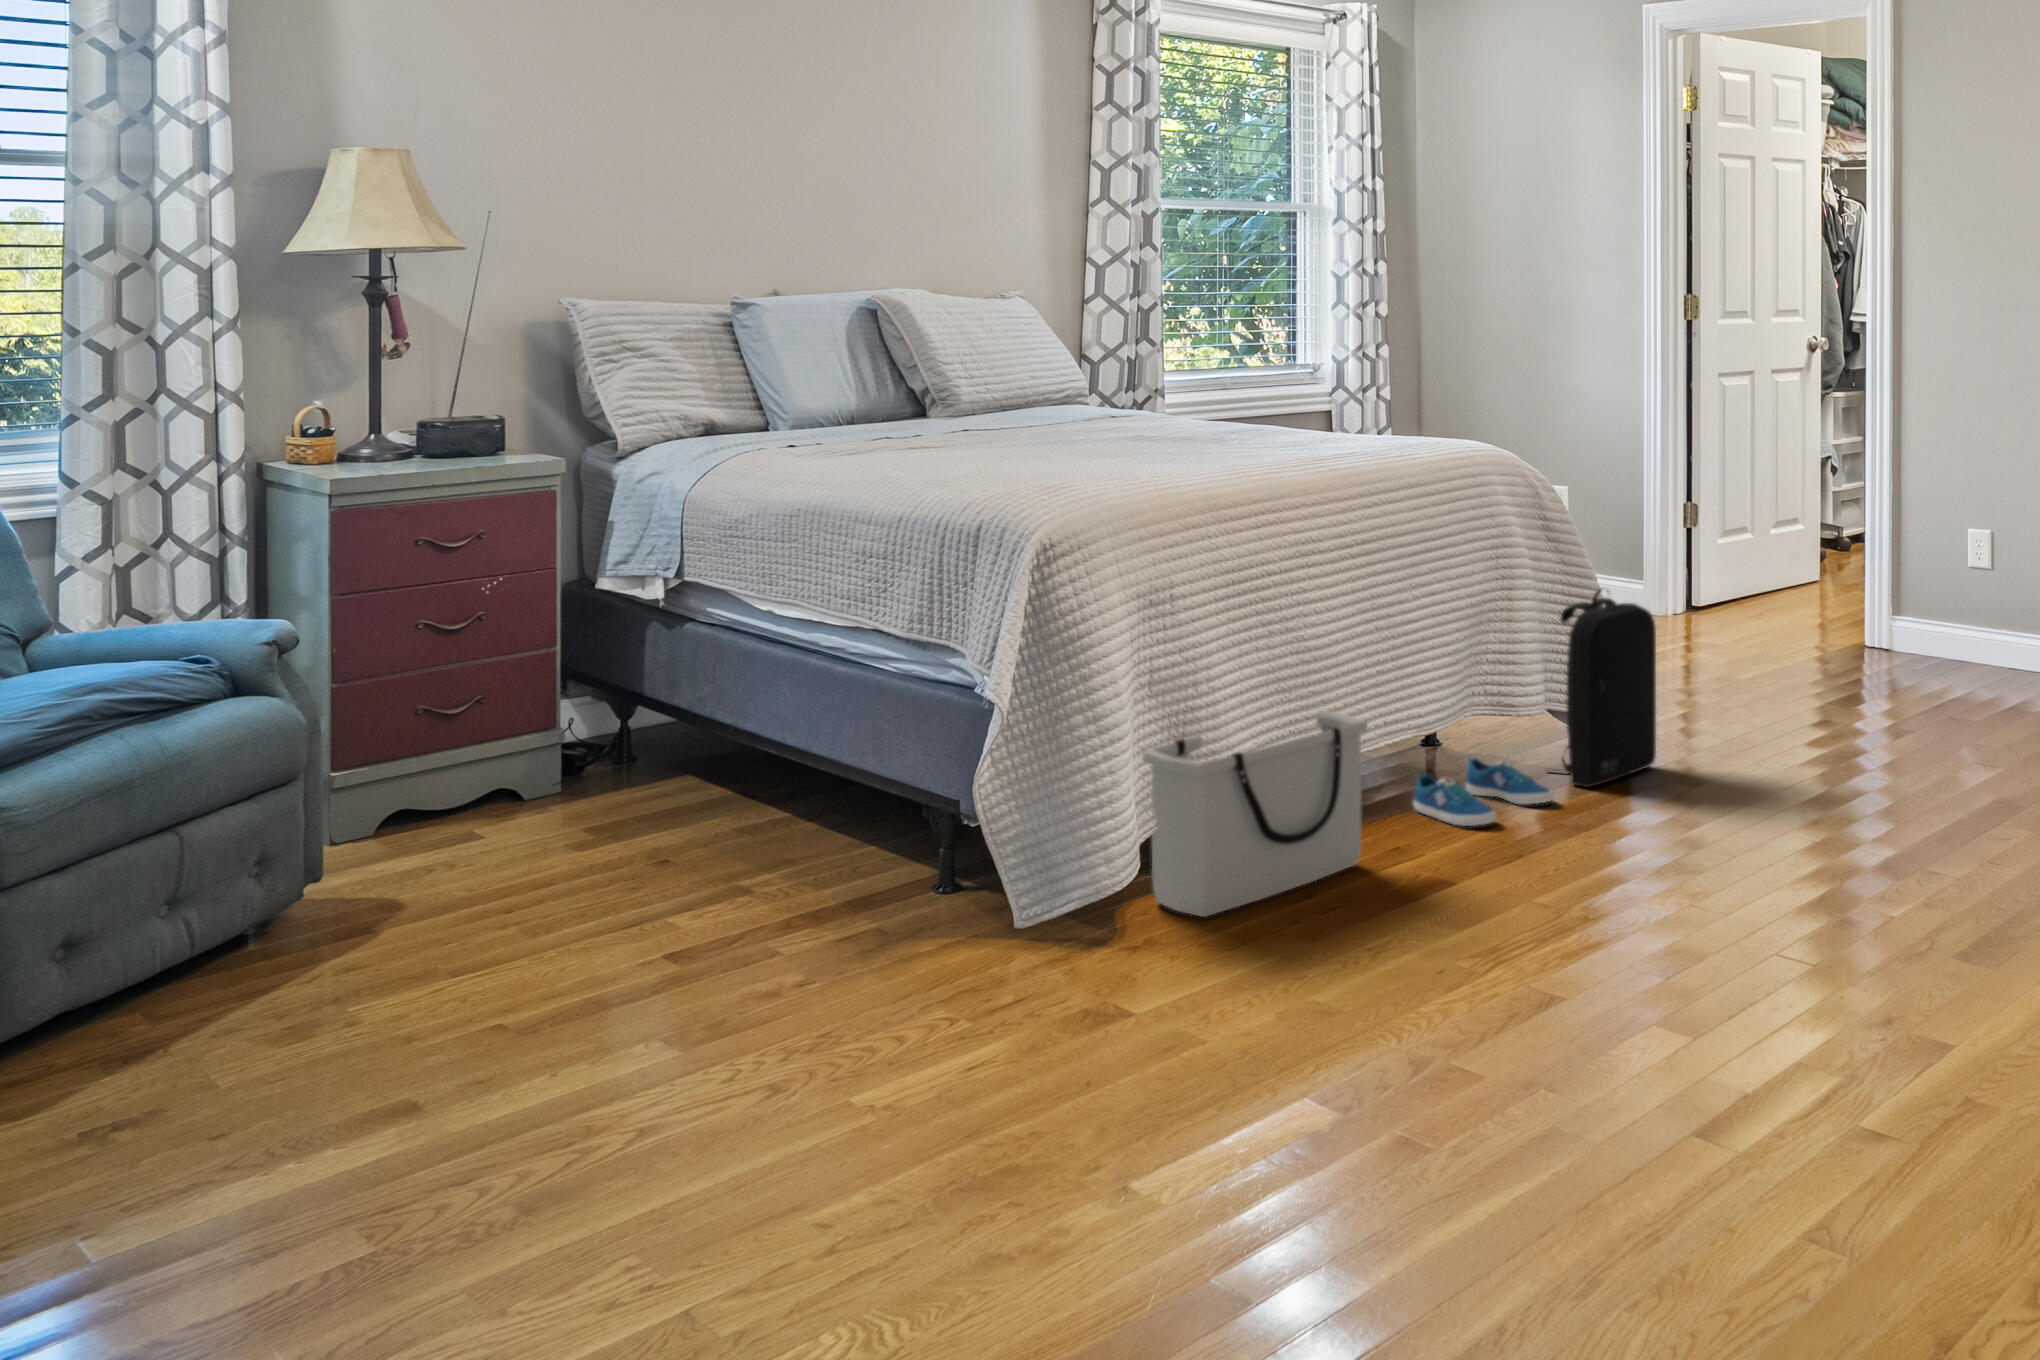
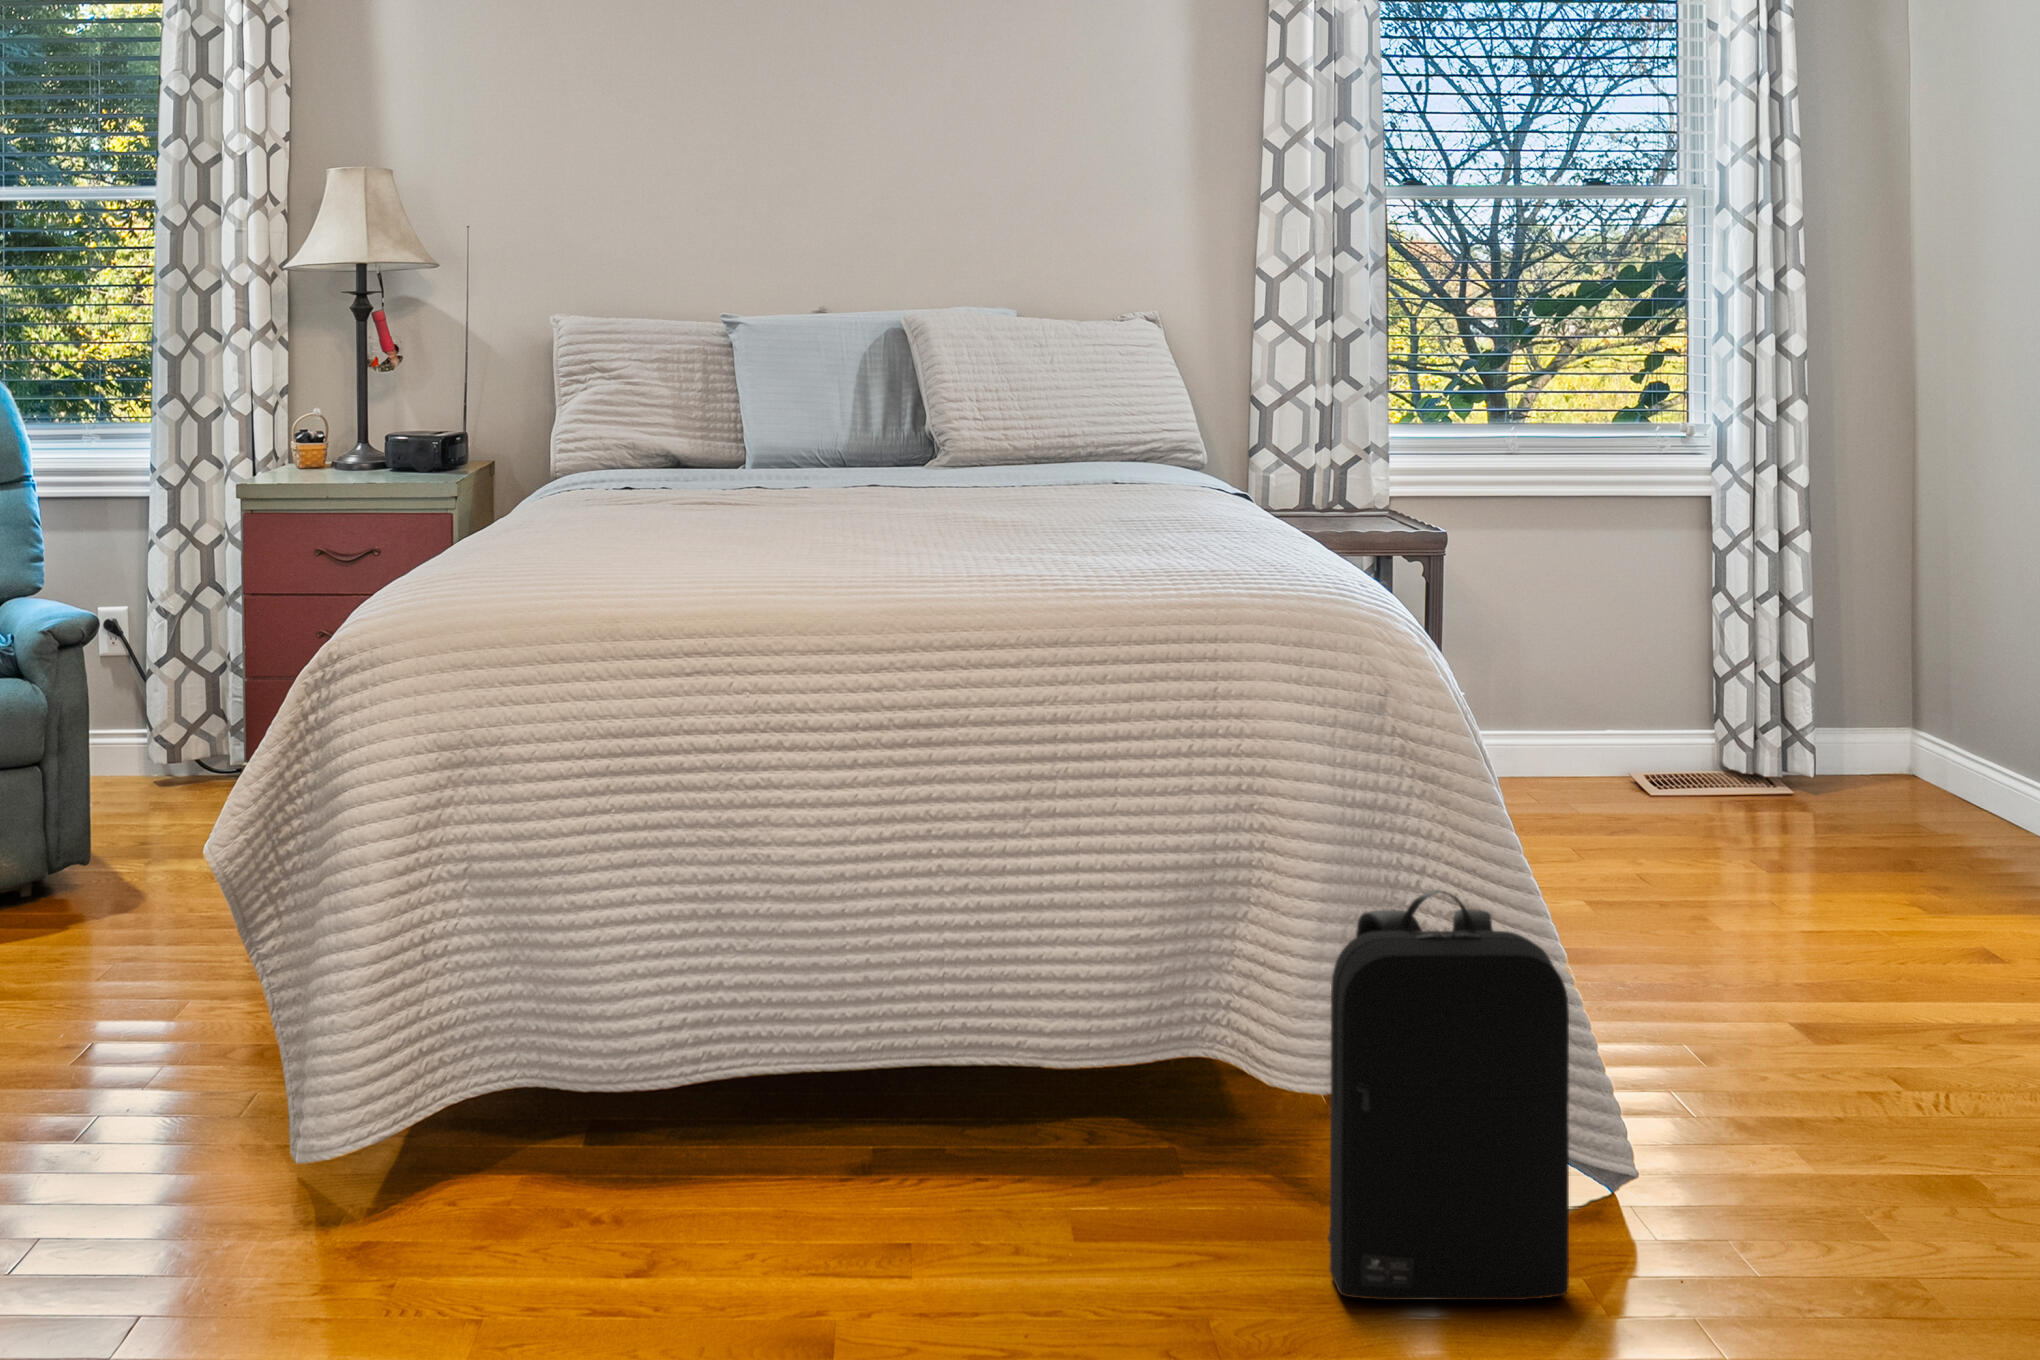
storage bin: present [1143,711,1368,917] -> none [294,986,707,1296]
sneaker: present [1413,758,1554,826] -> none [967,1146,1226,1303]

